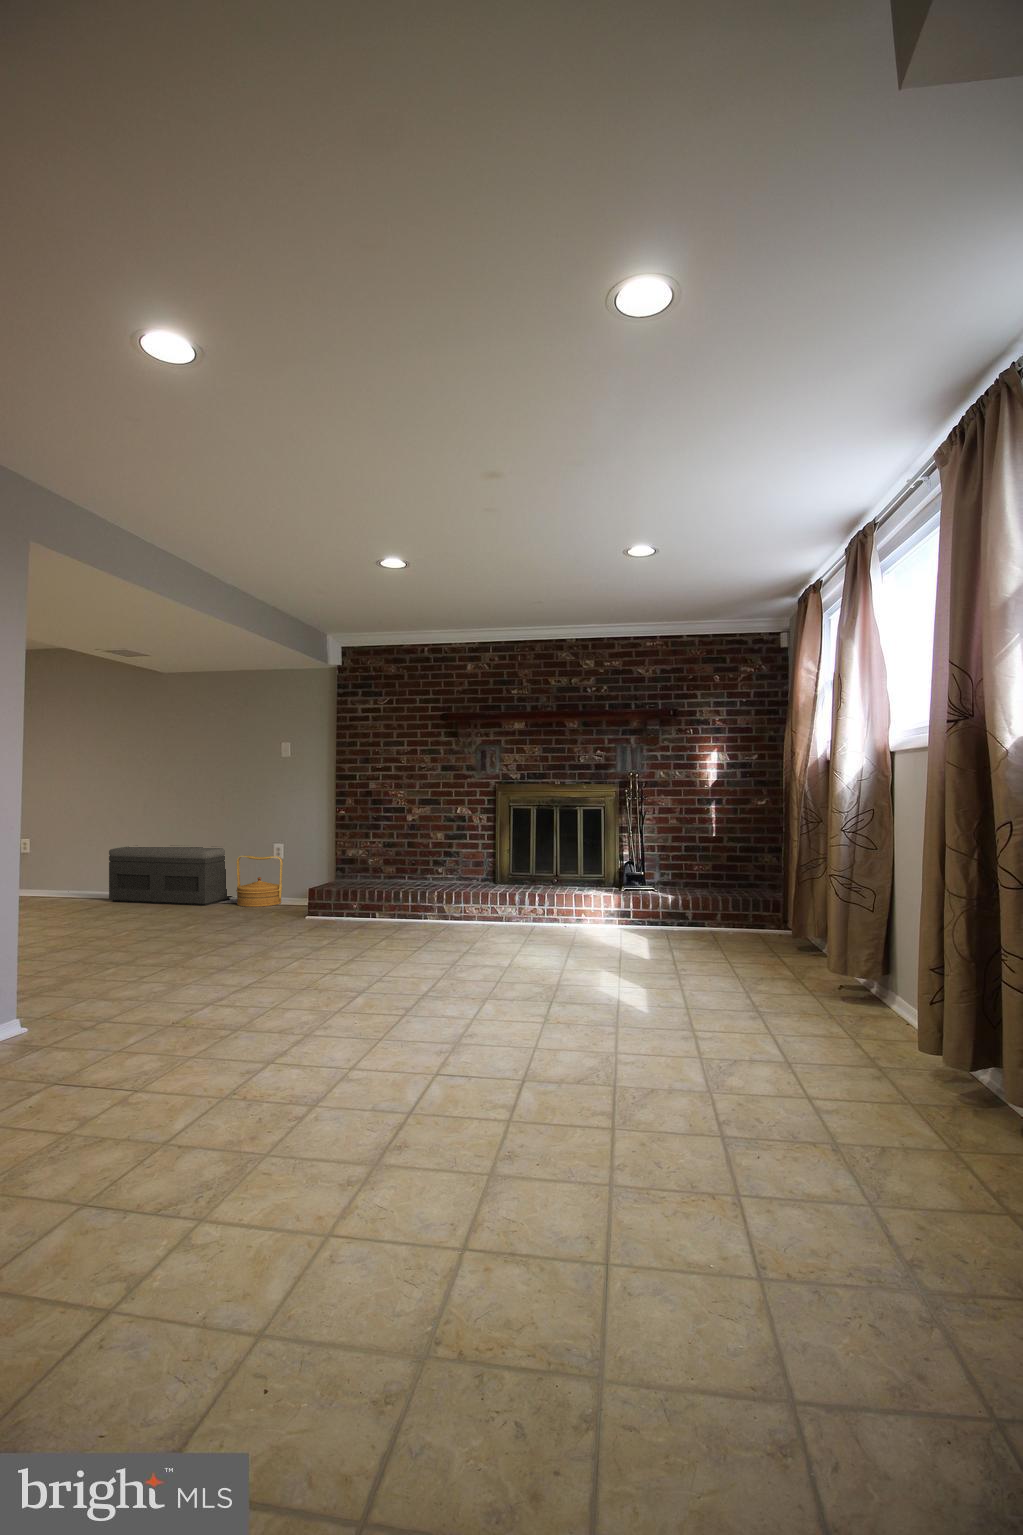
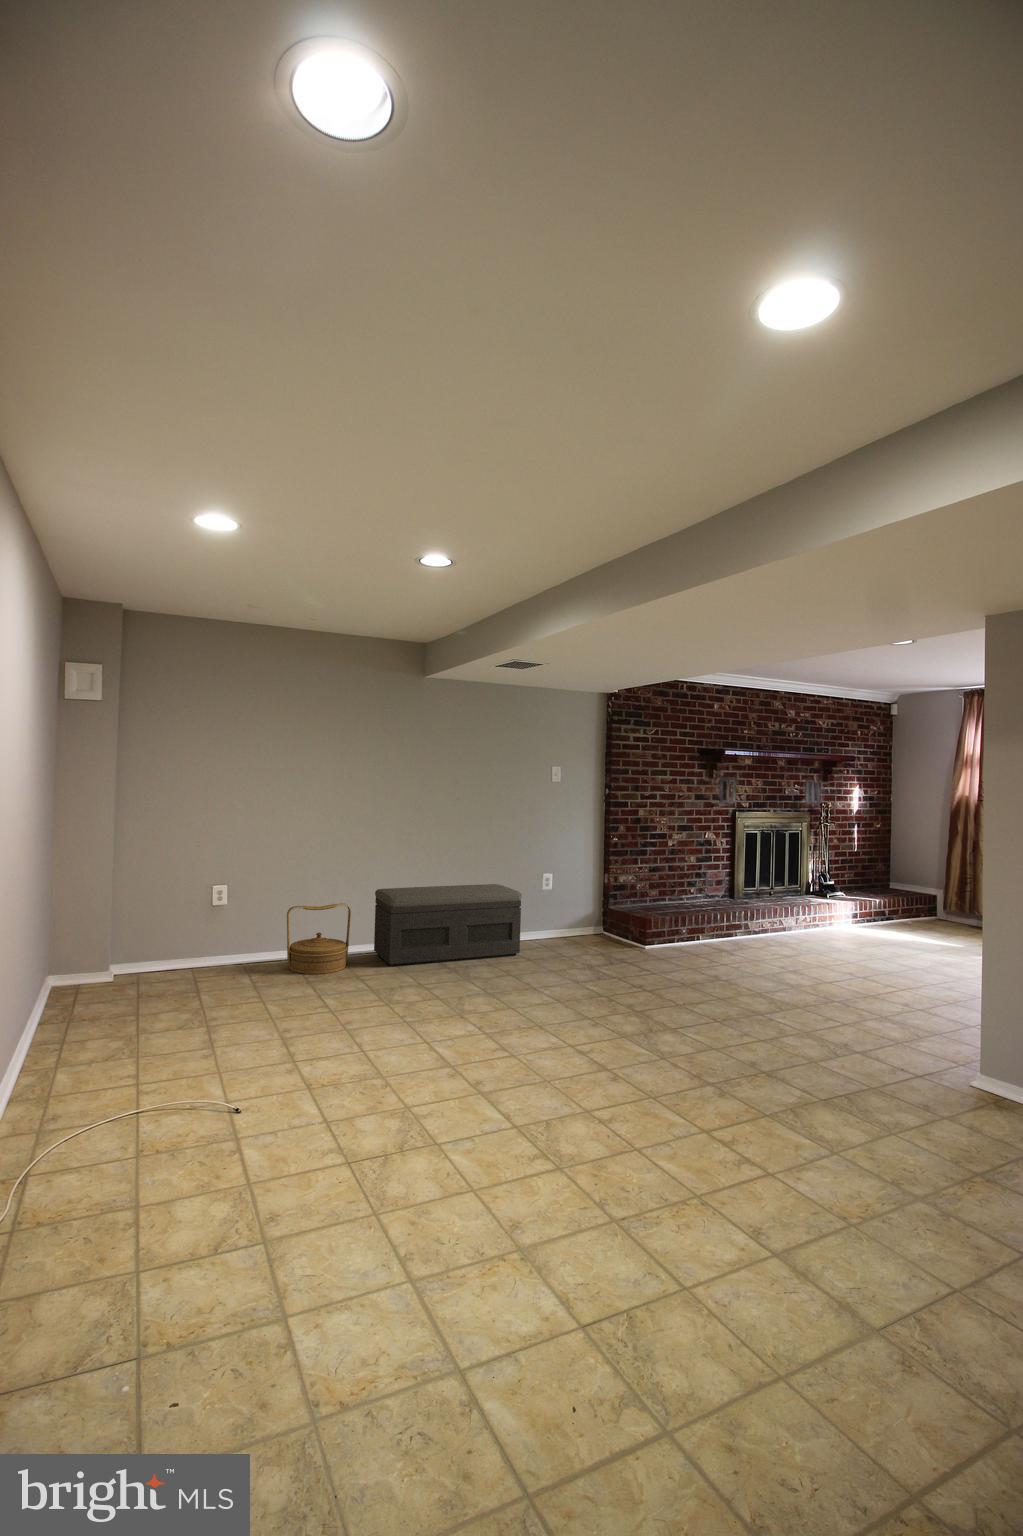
woven basket: present [236,855,283,907] -> present [287,903,351,974]

